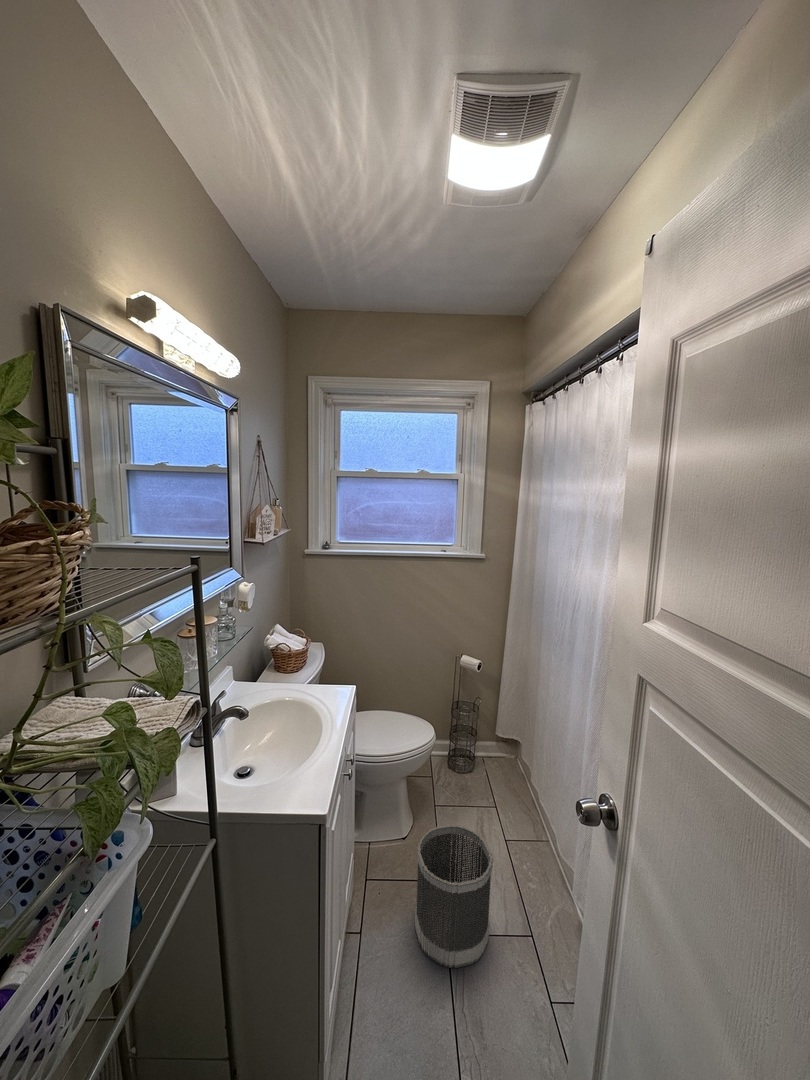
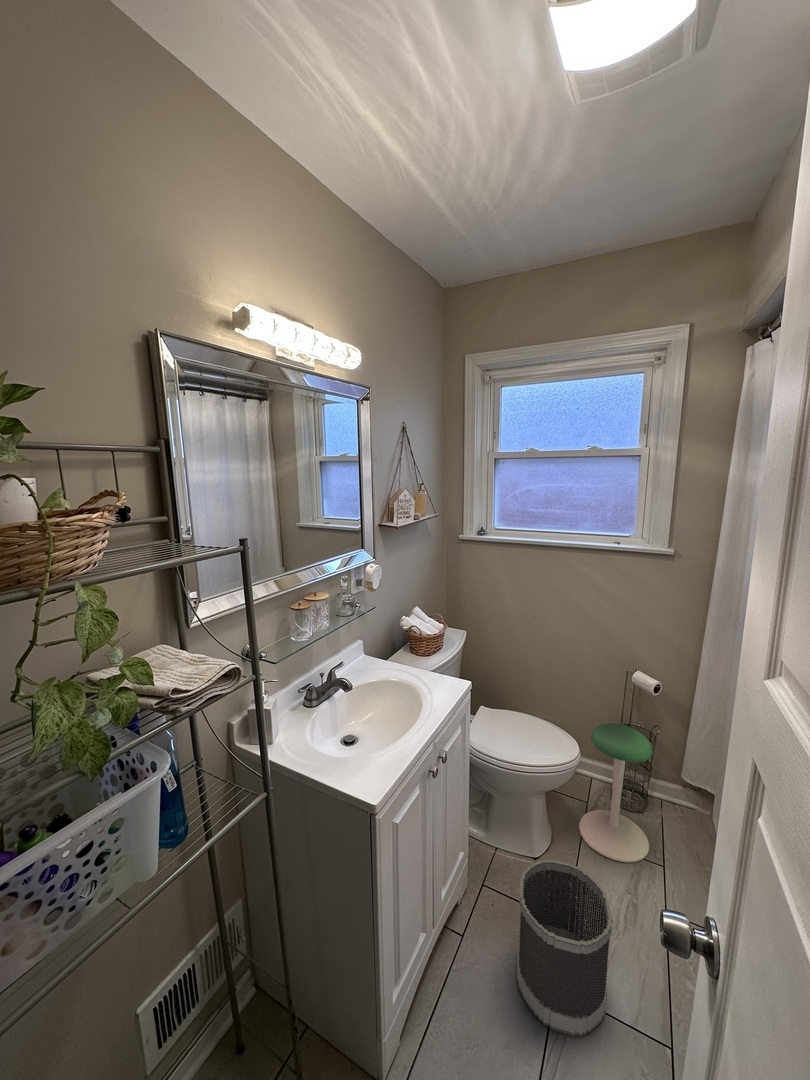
stool: none [431,703,485,817] -> present [579,723,653,863]

